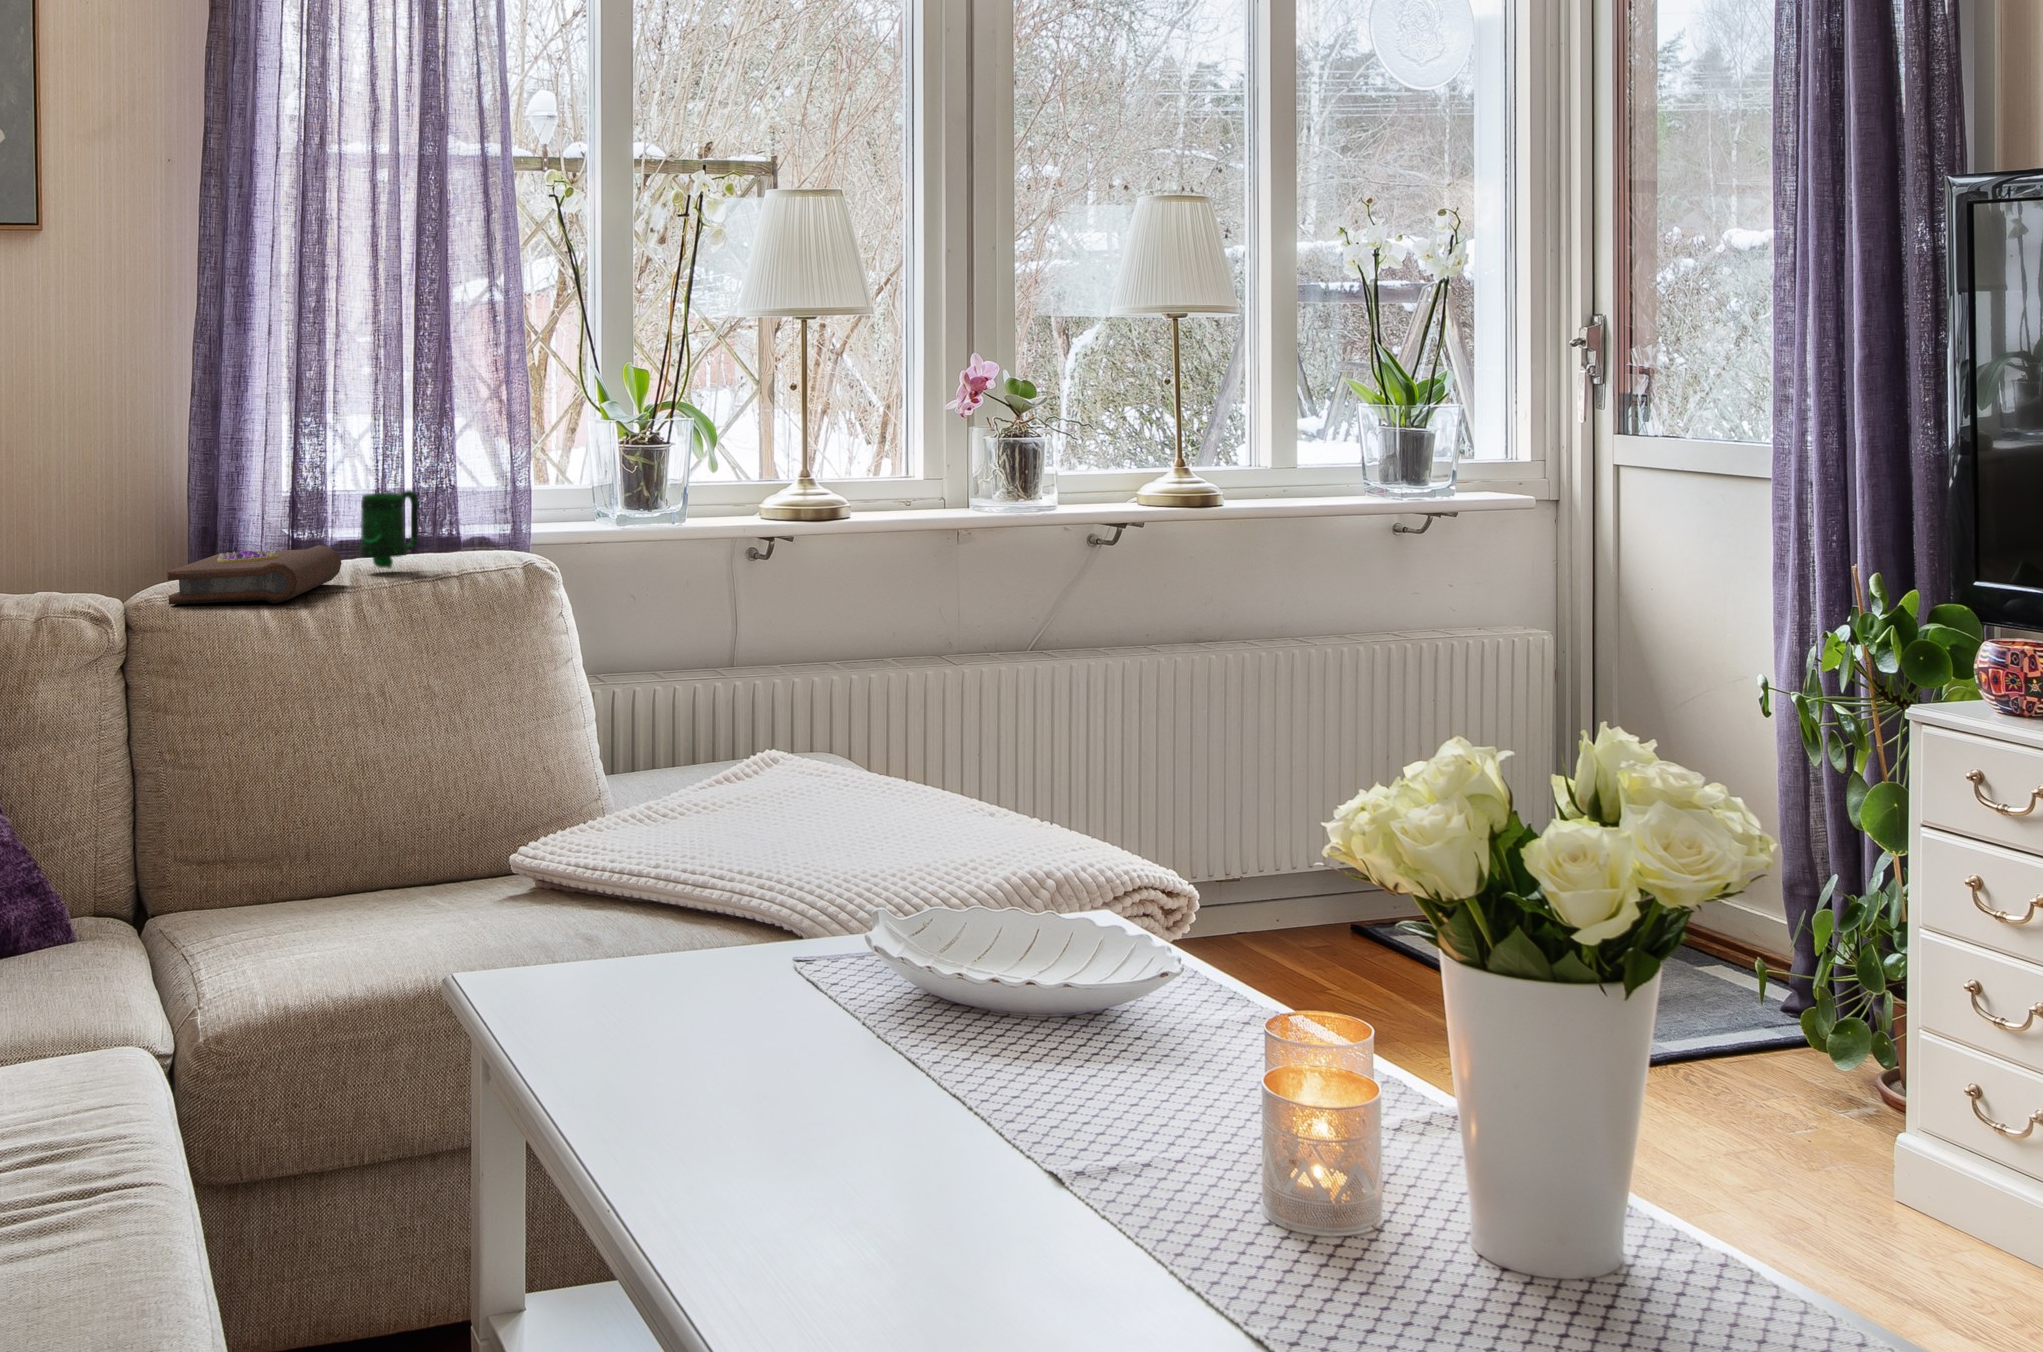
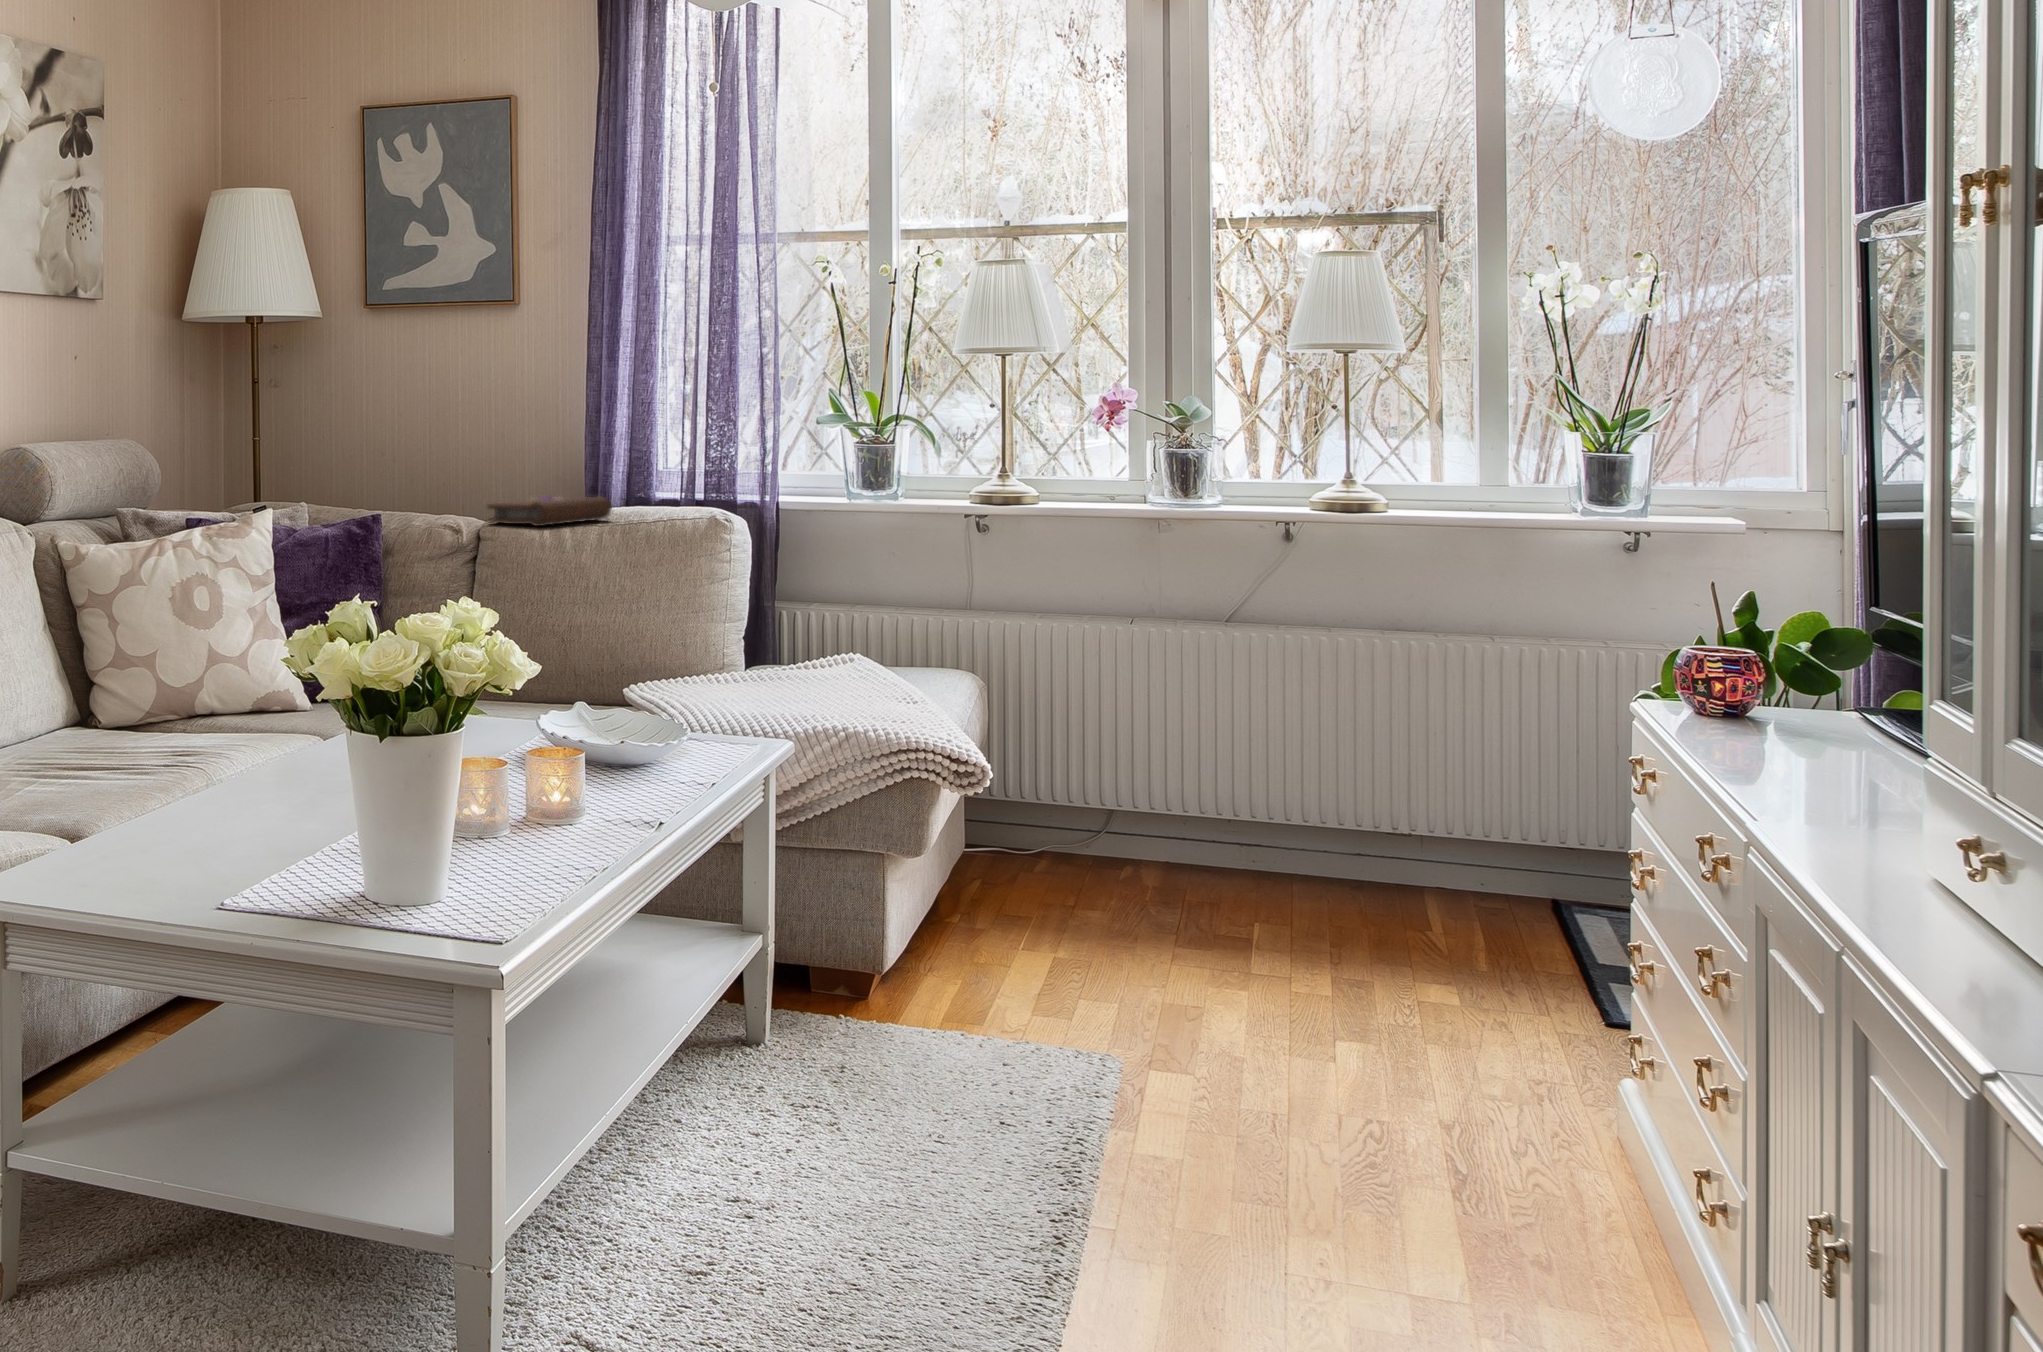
mug: present [359,490,419,568] -> none [644,467,685,518]

